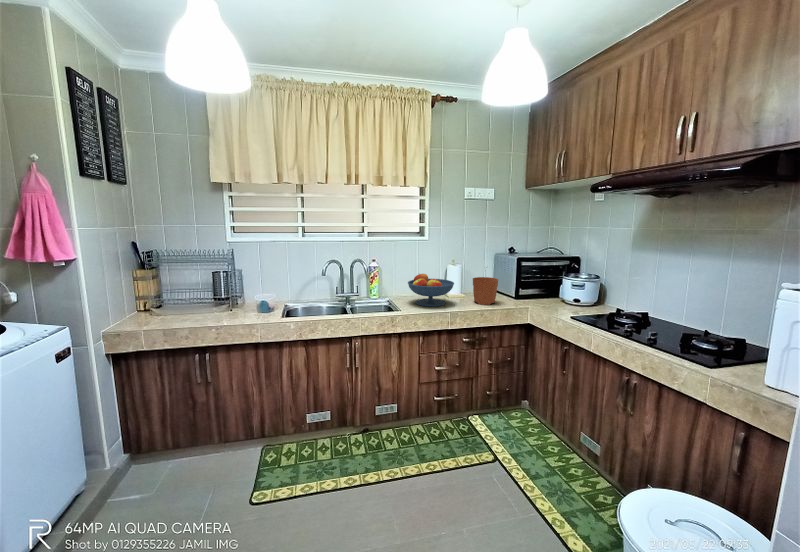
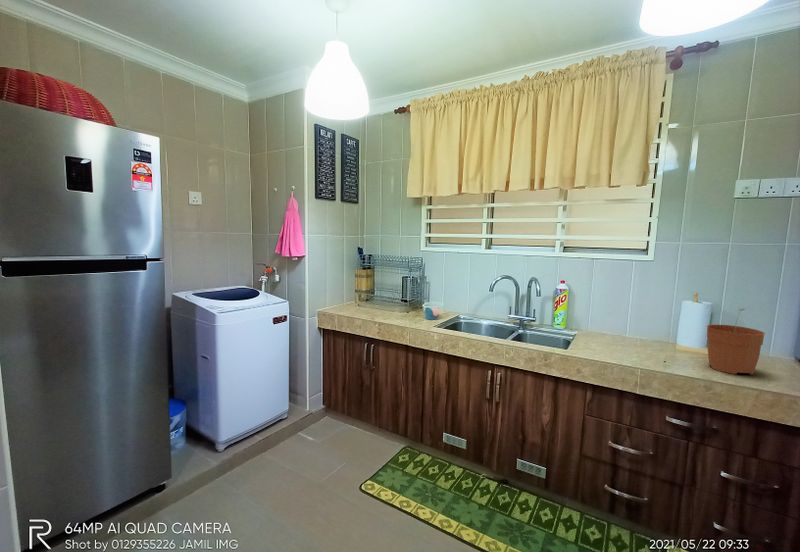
fruit bowl: present [408,274,454,307] -> none [589,304,668,356]

